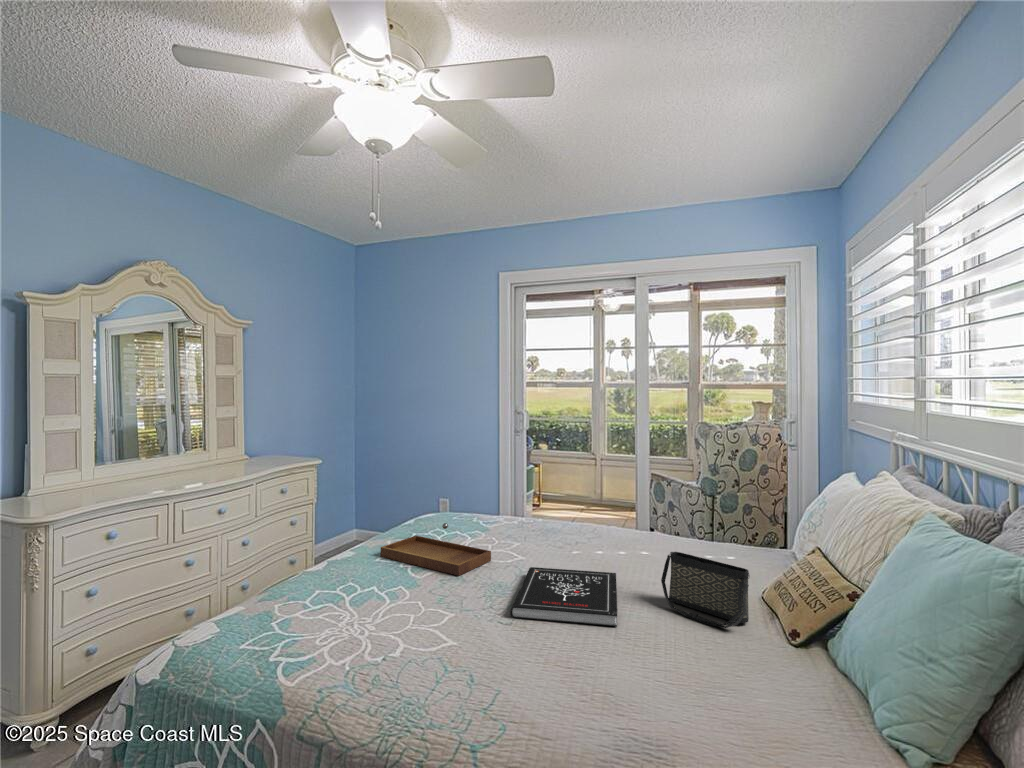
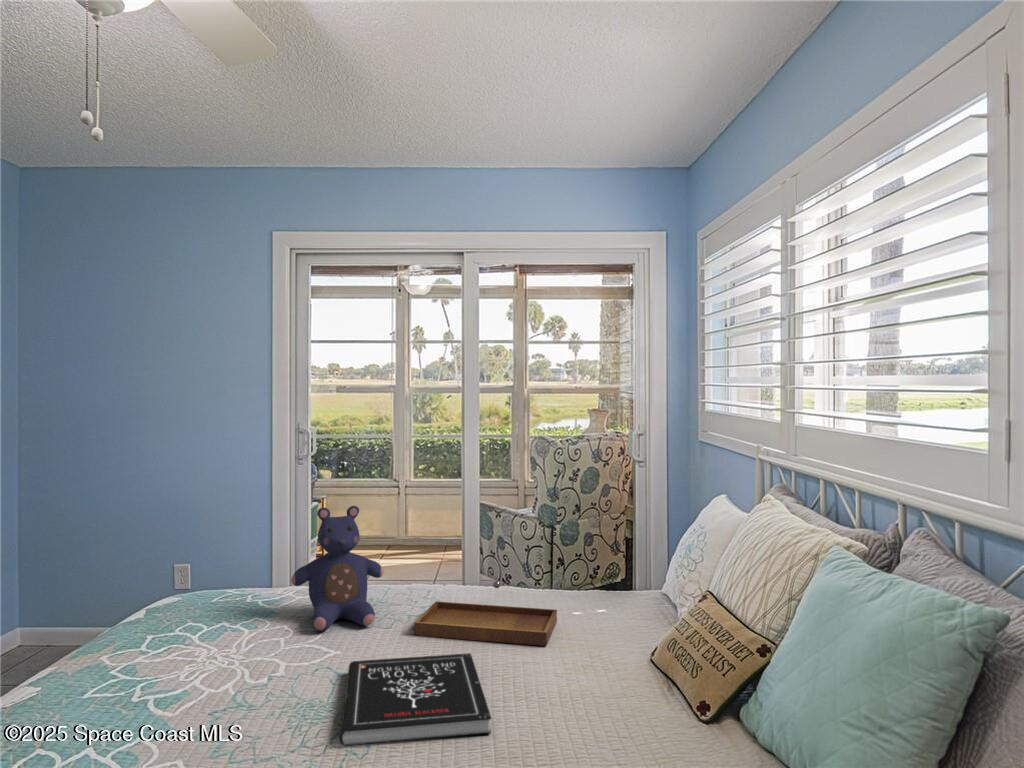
teddy bear: none [500,462,564,547] -> present [291,506,383,631]
tray: present [381,523,491,576] -> present [414,581,557,646]
handbag: present [661,552,749,628] -> none [535,617,645,710]

